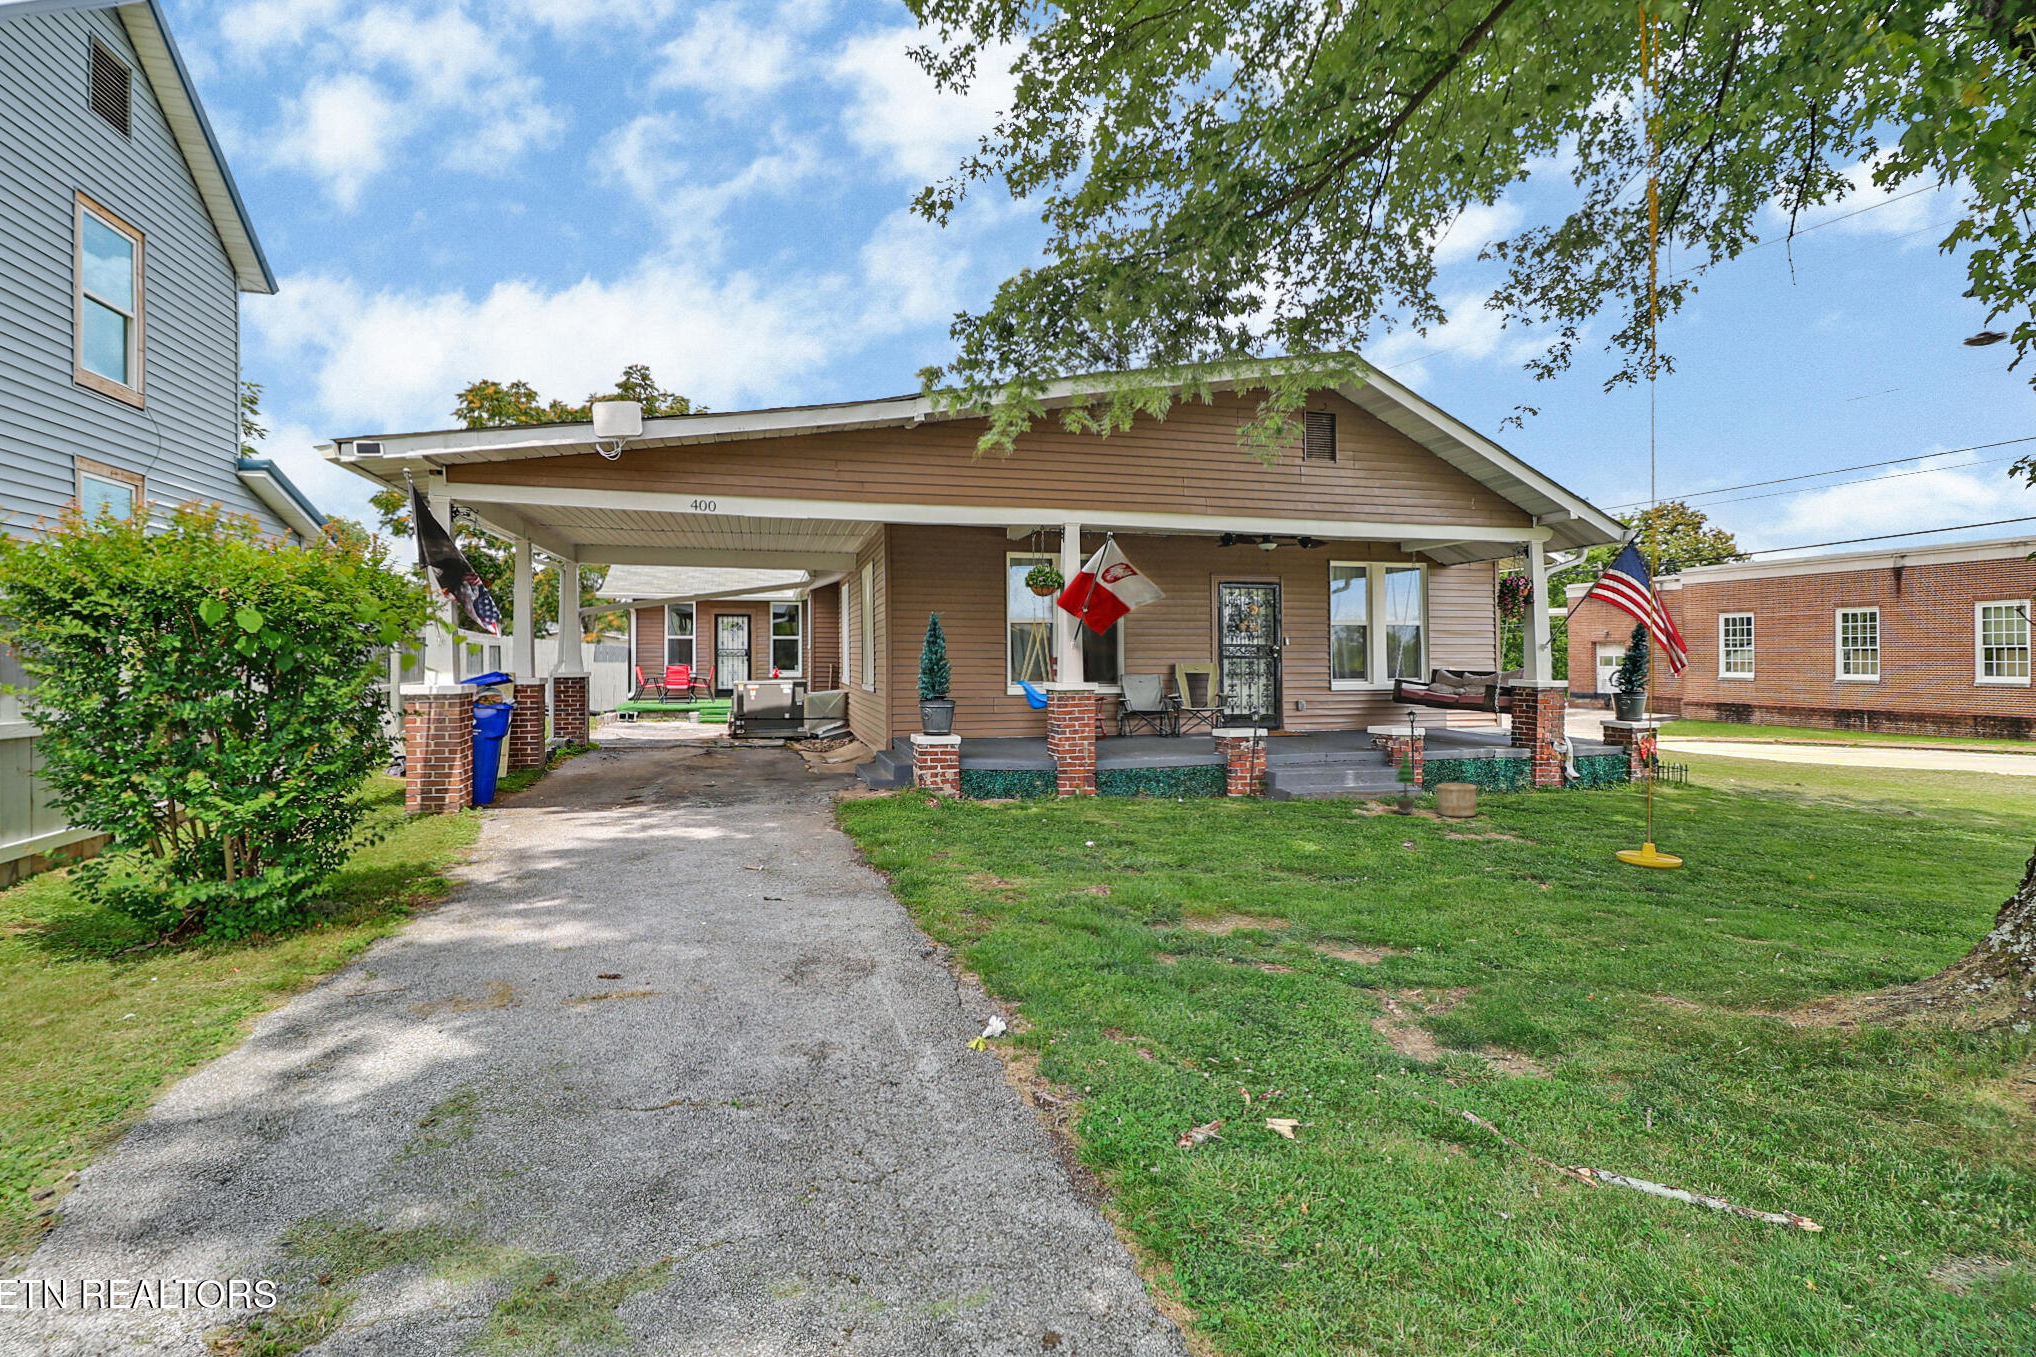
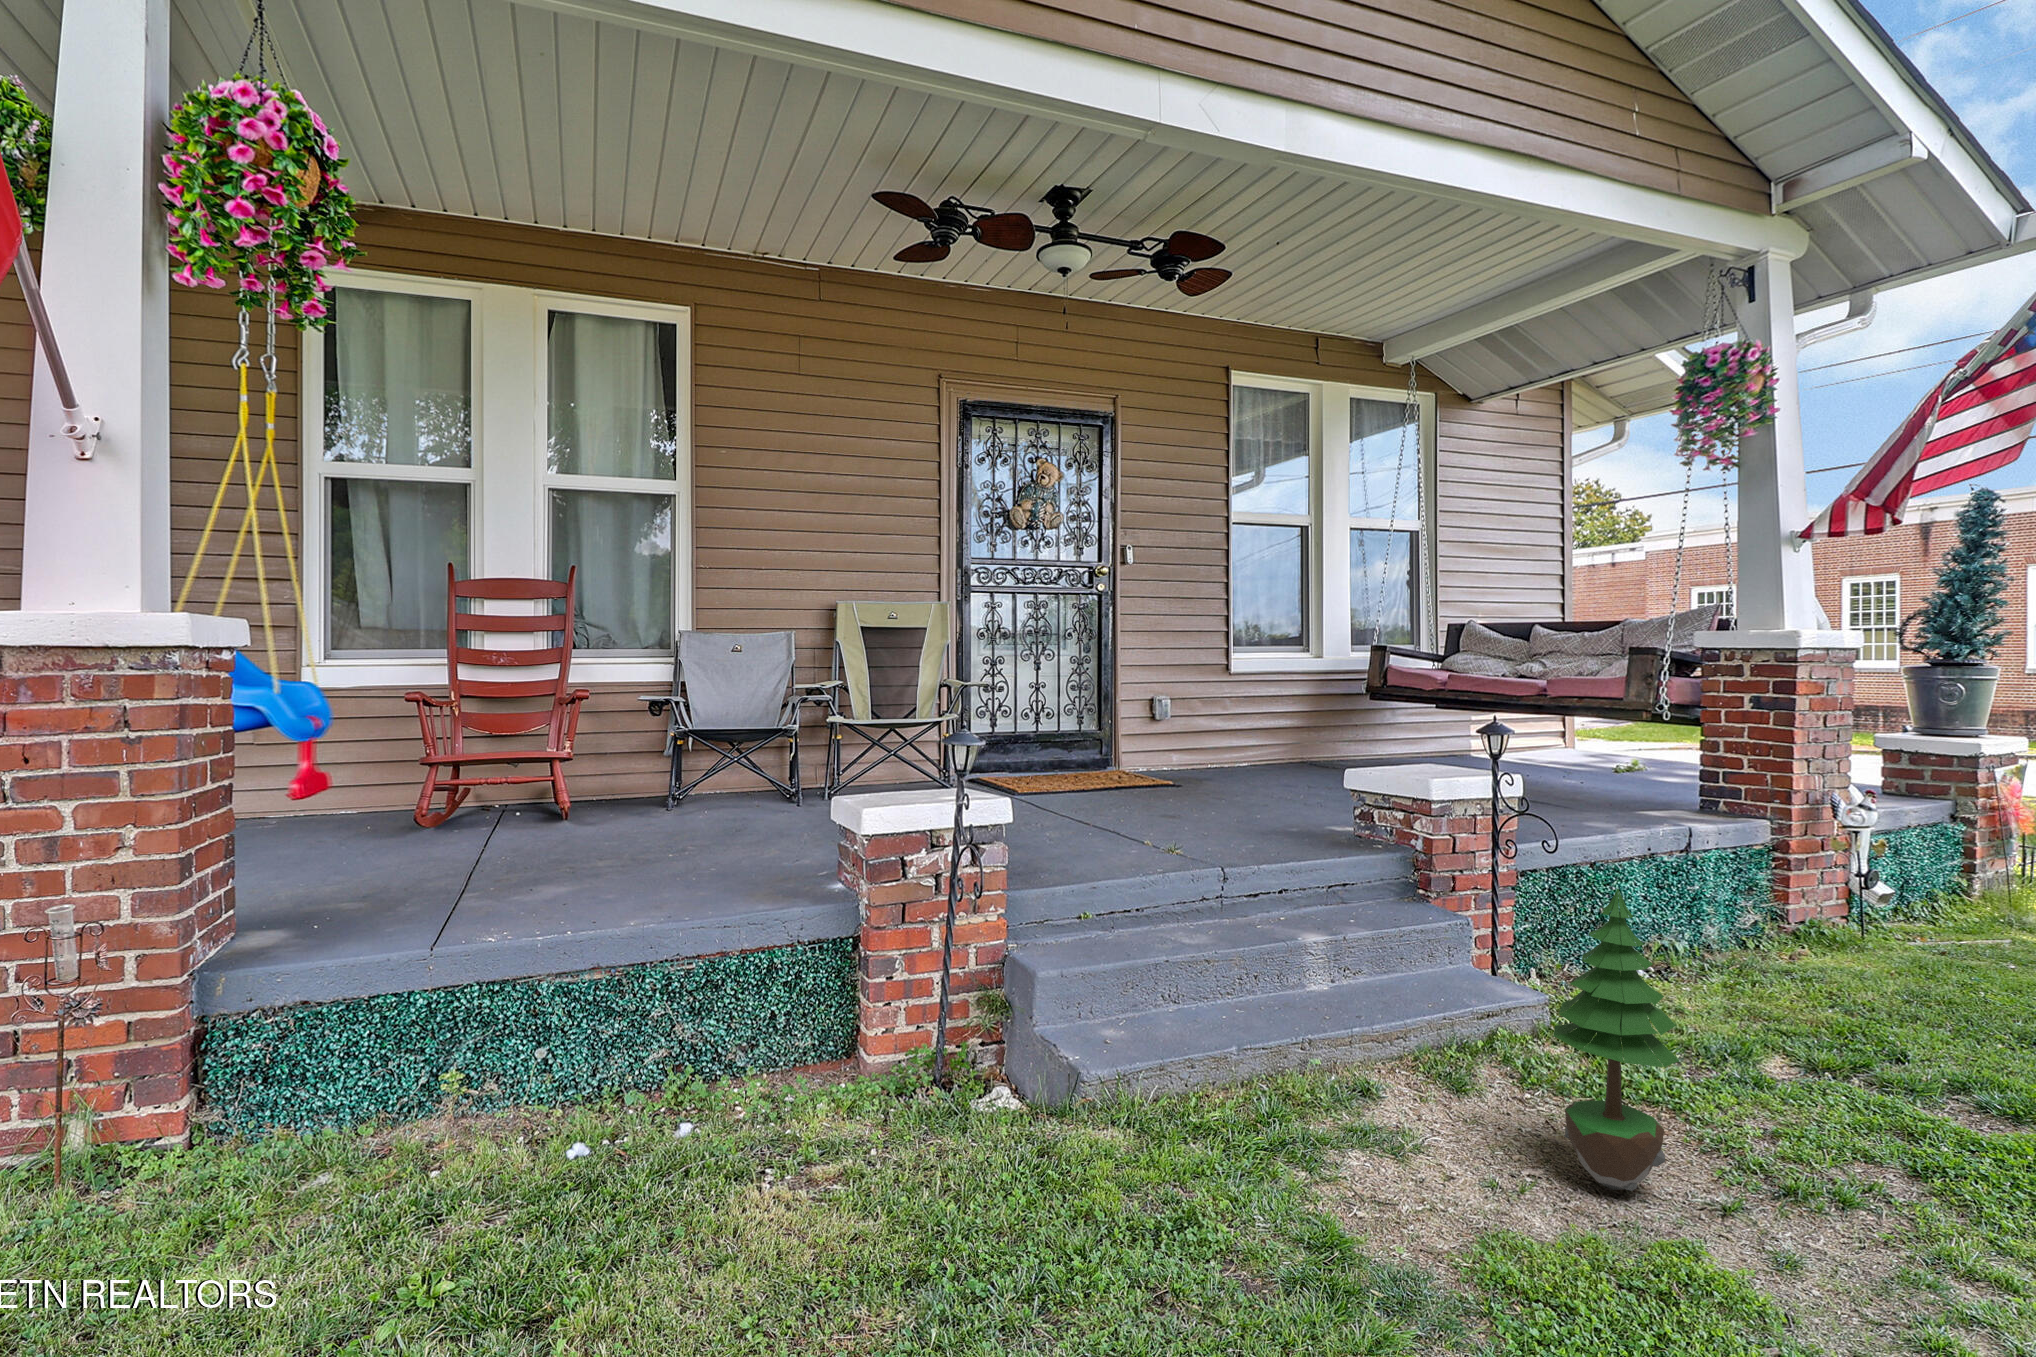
wooden bucket: present [1436,783,1477,817] -> none [1722,1018,1946,1214]

